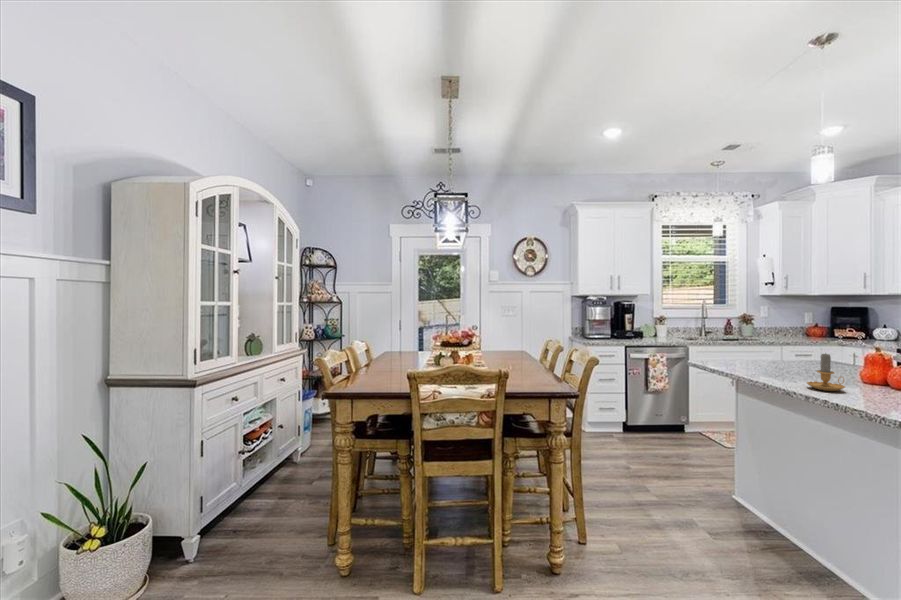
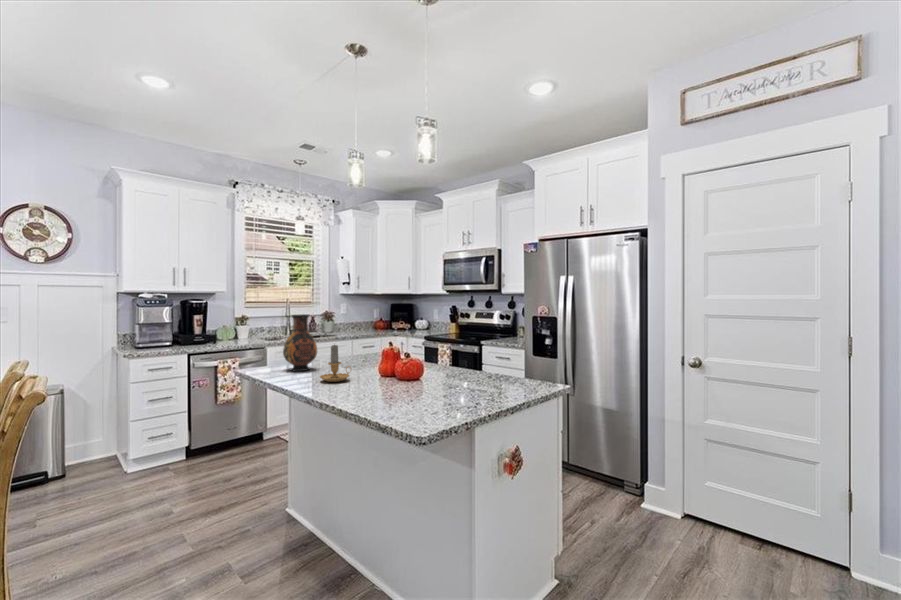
vase: none [749,320,788,375] -> present [283,314,317,371]

